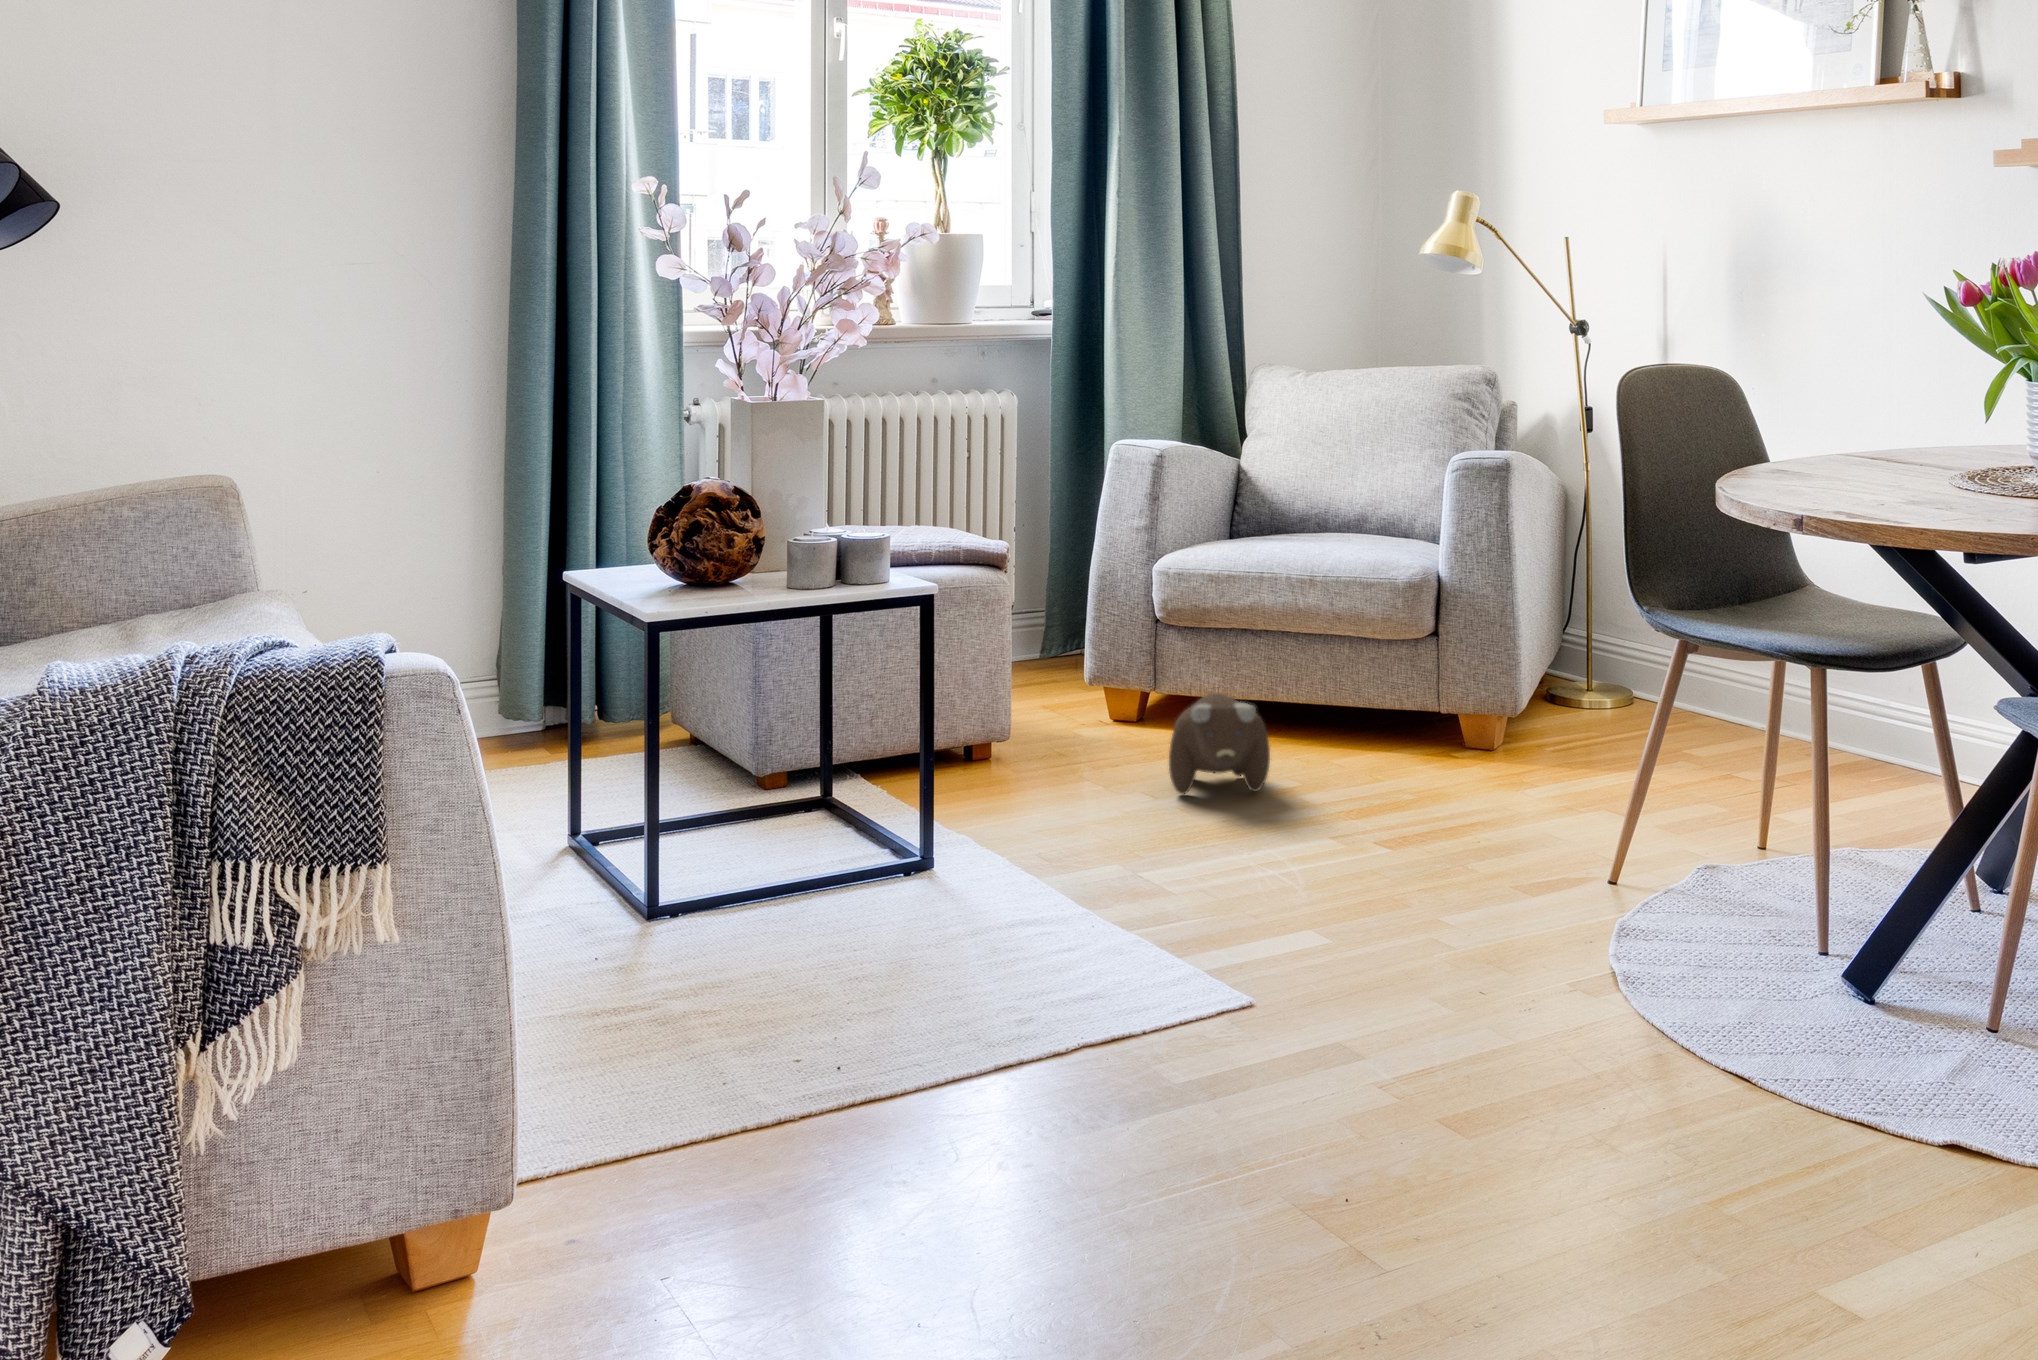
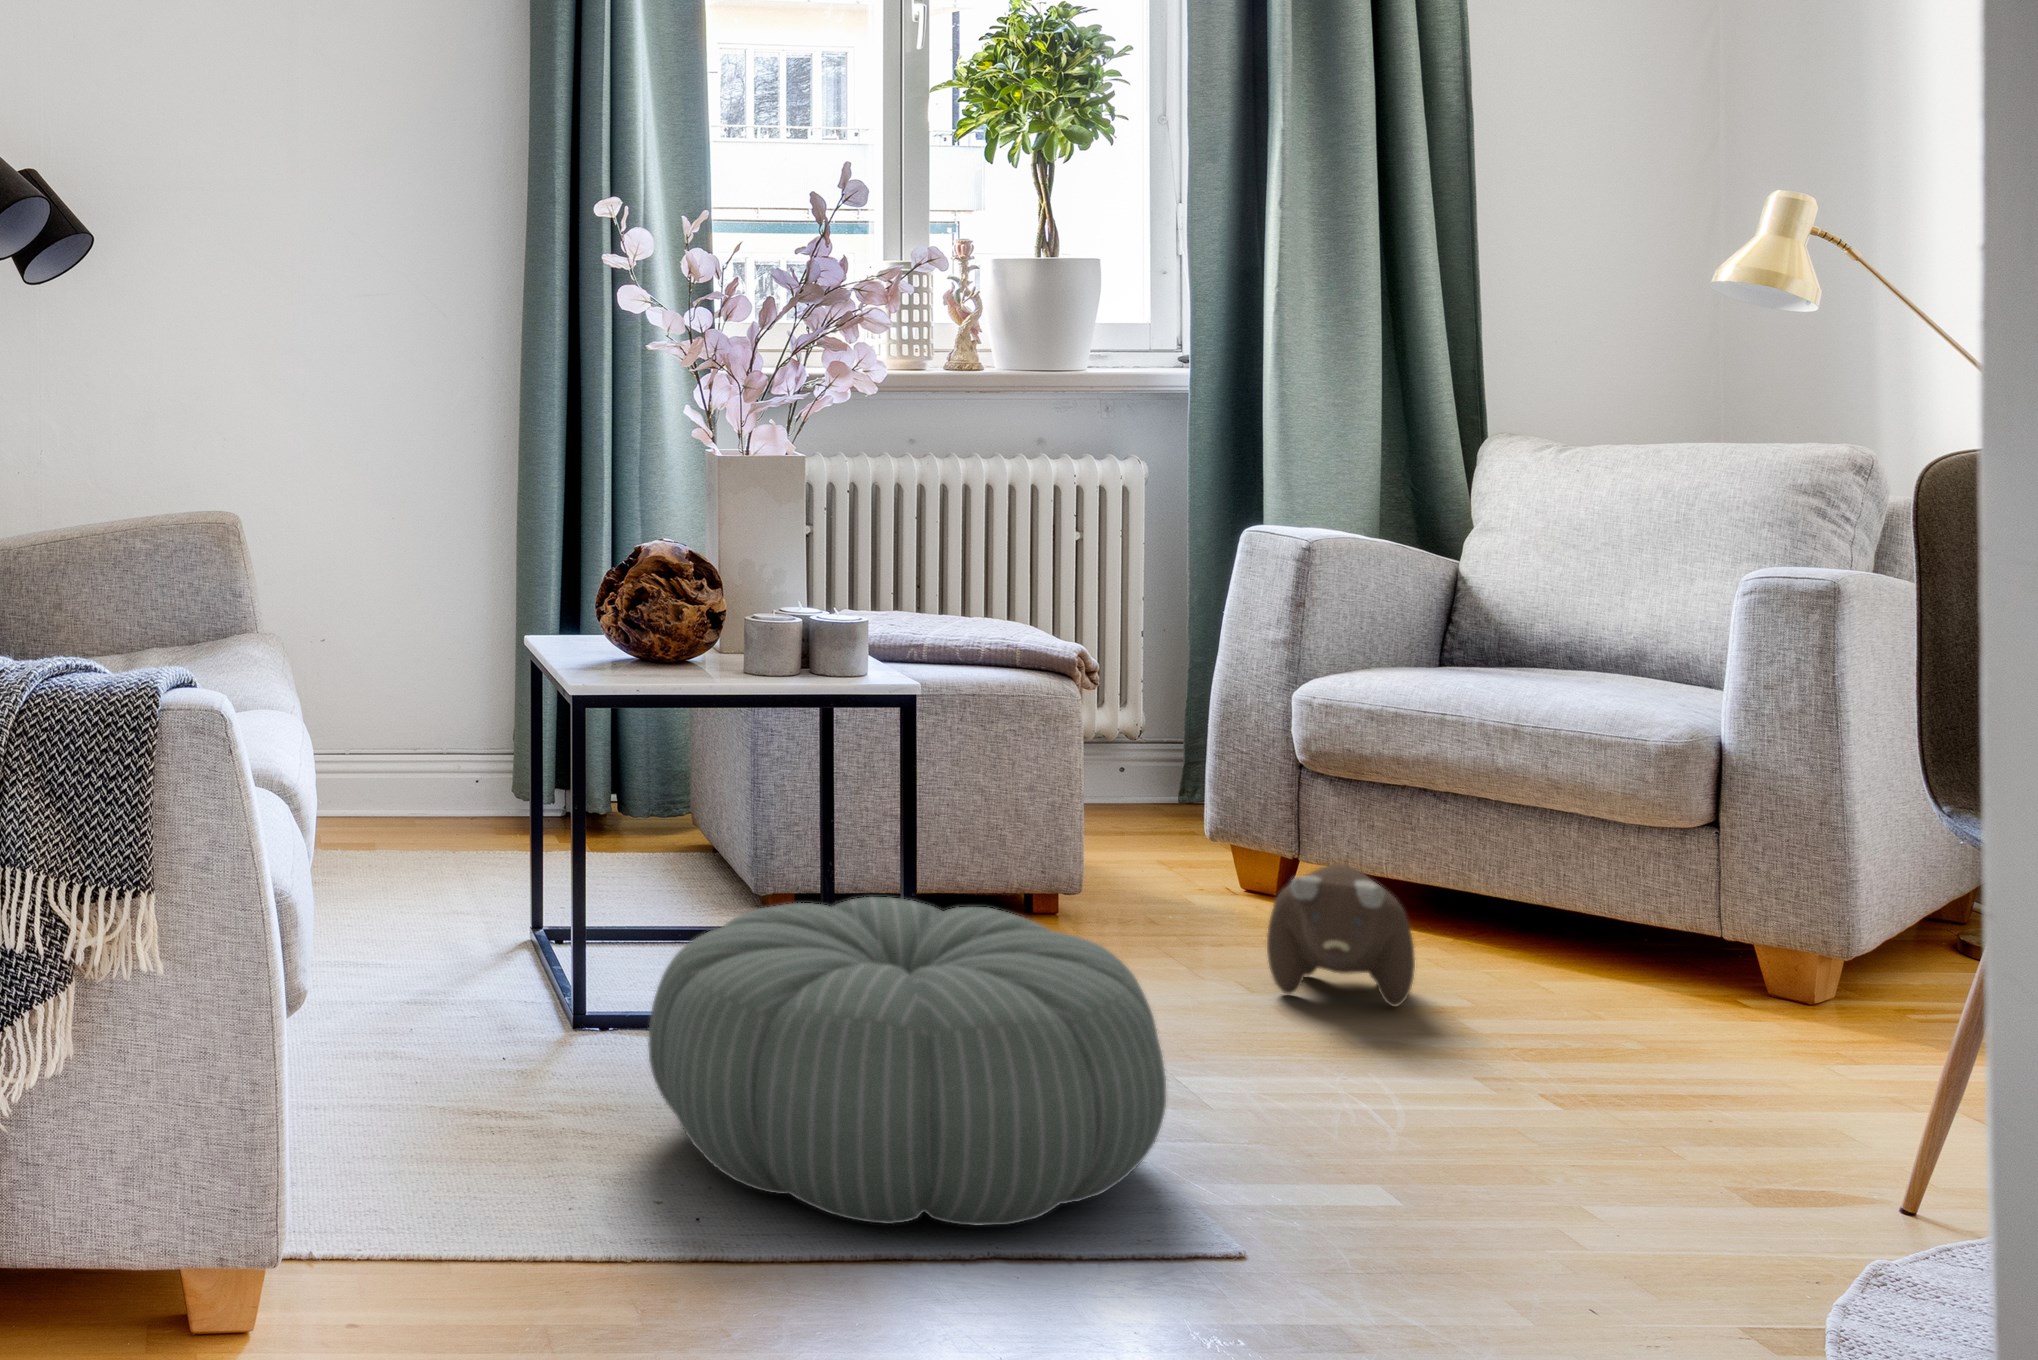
pouf: none [760,761,1182,1031] -> present [648,897,1166,1225]

